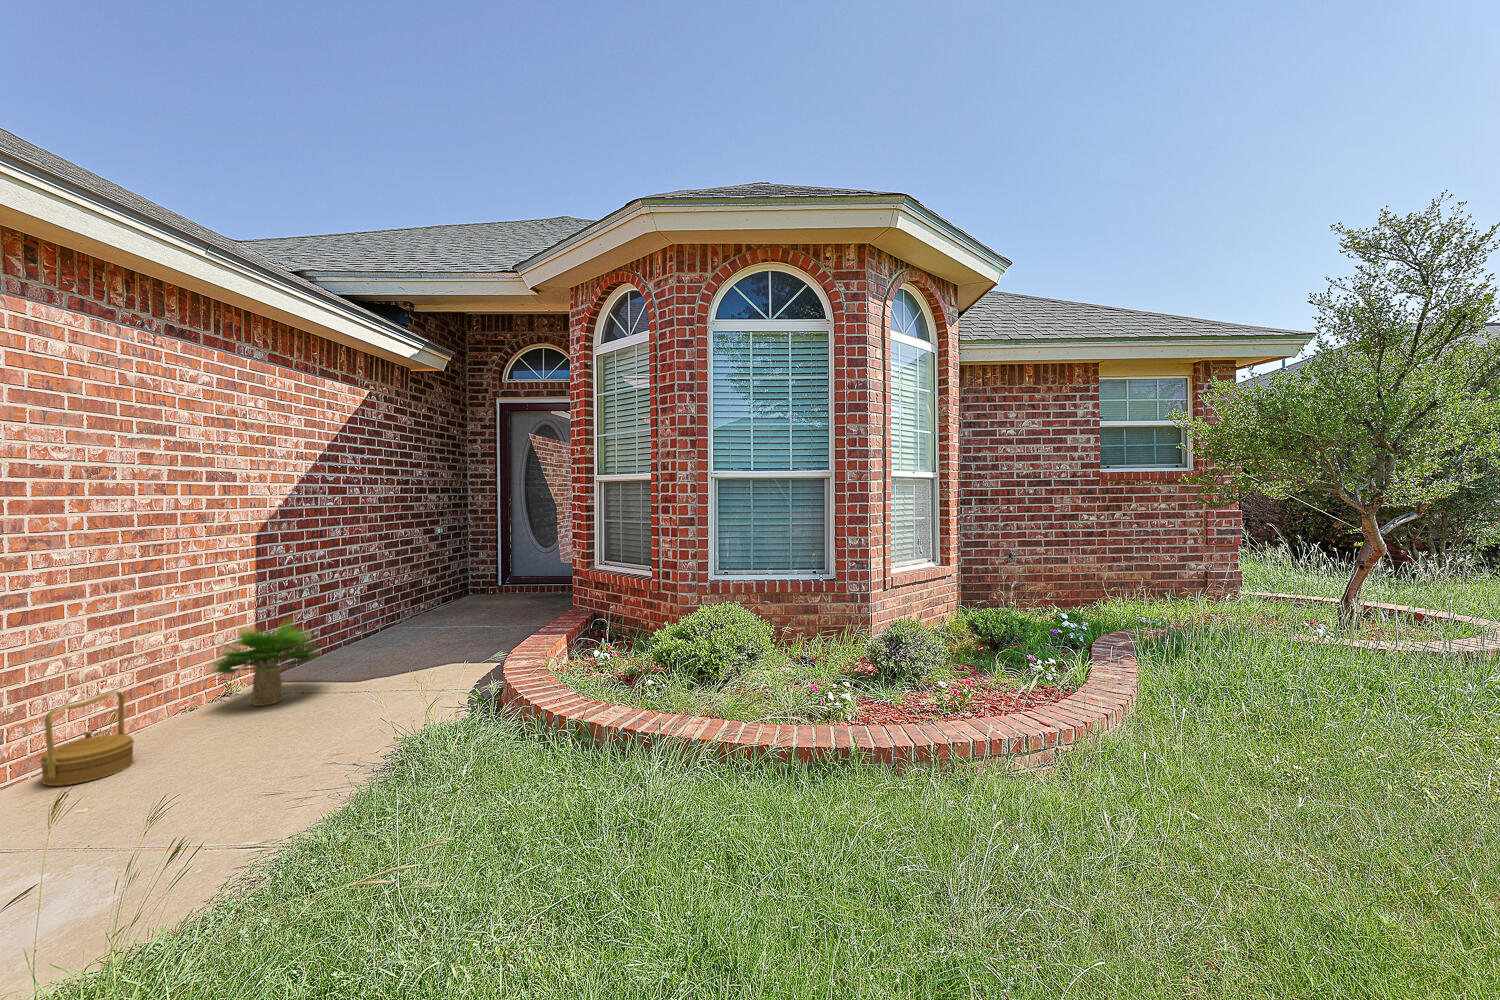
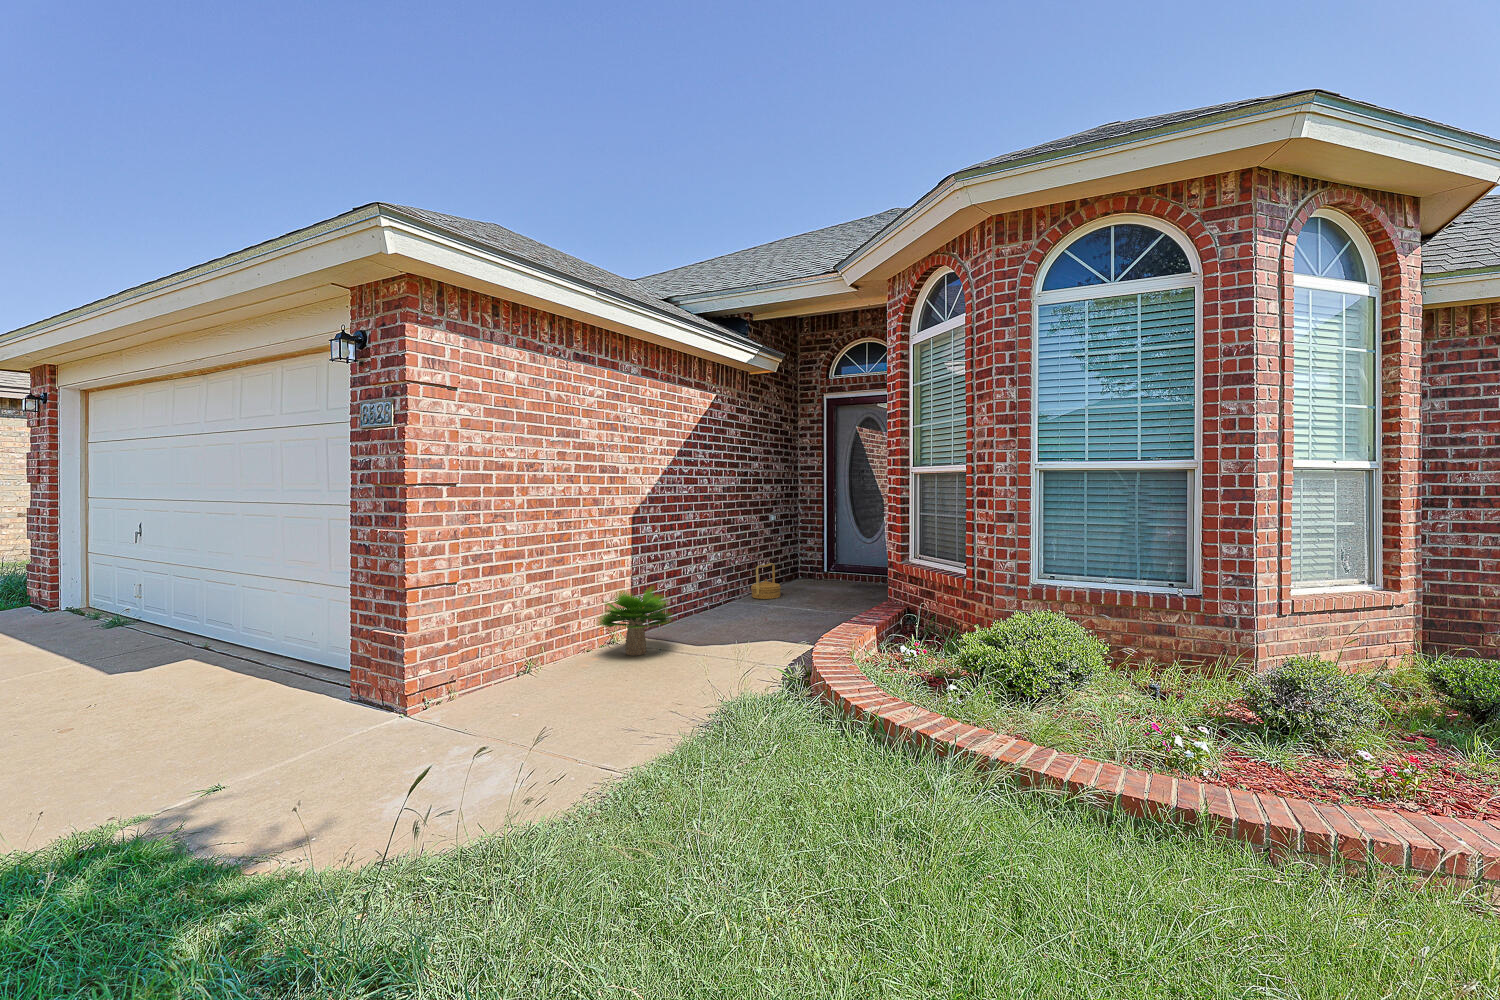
woven basket: present [40,691,134,786] -> present [751,563,781,599]

